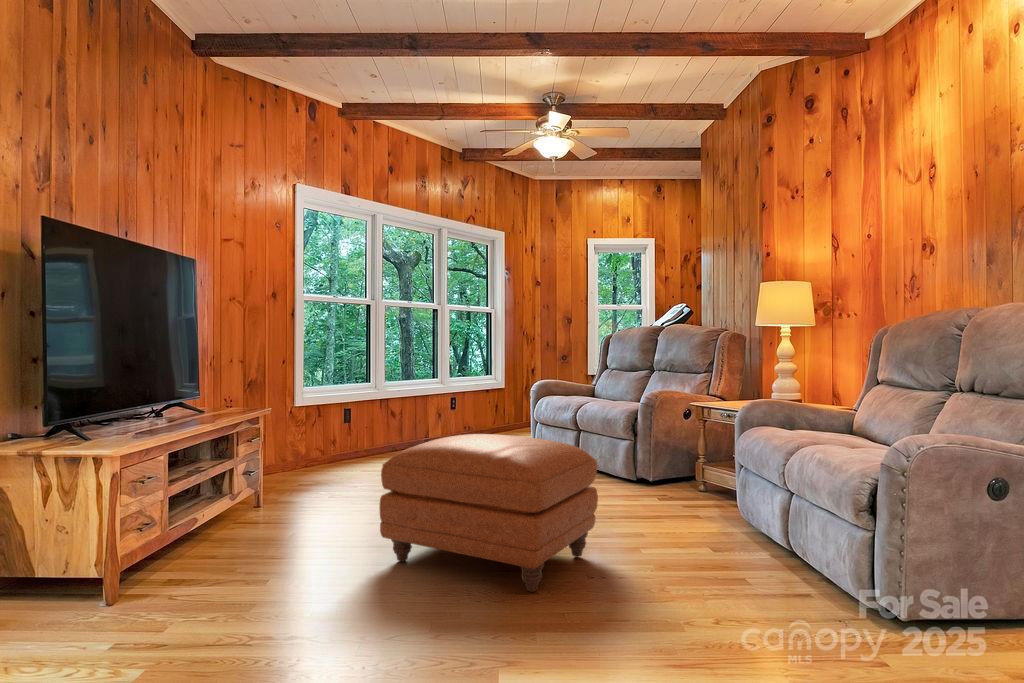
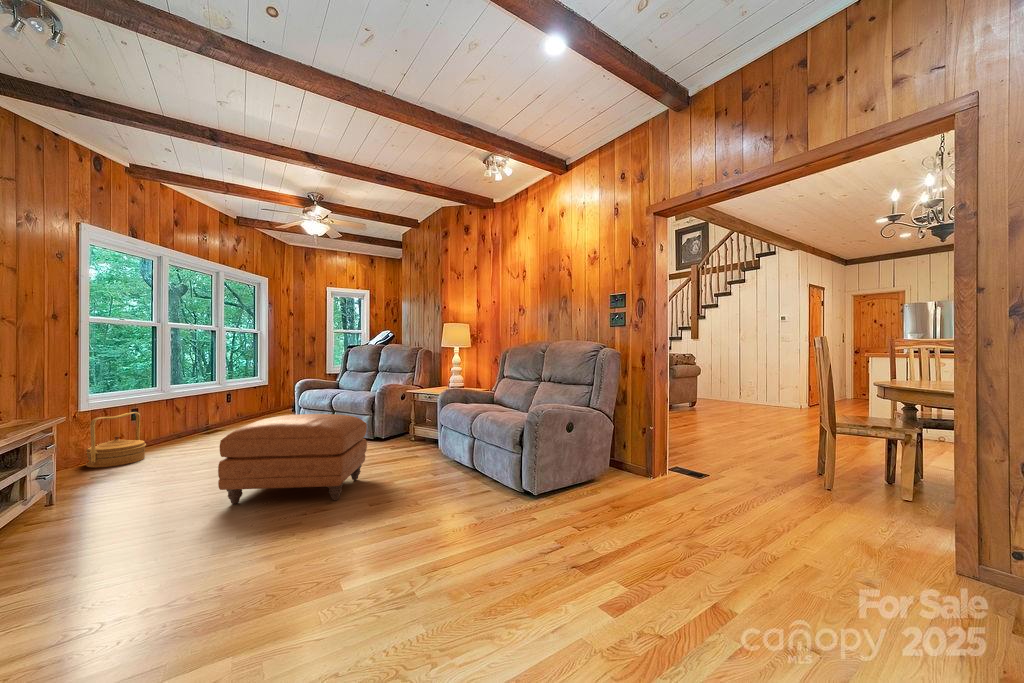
woven basket: none [302,411,357,476] -> present [86,412,146,468]

